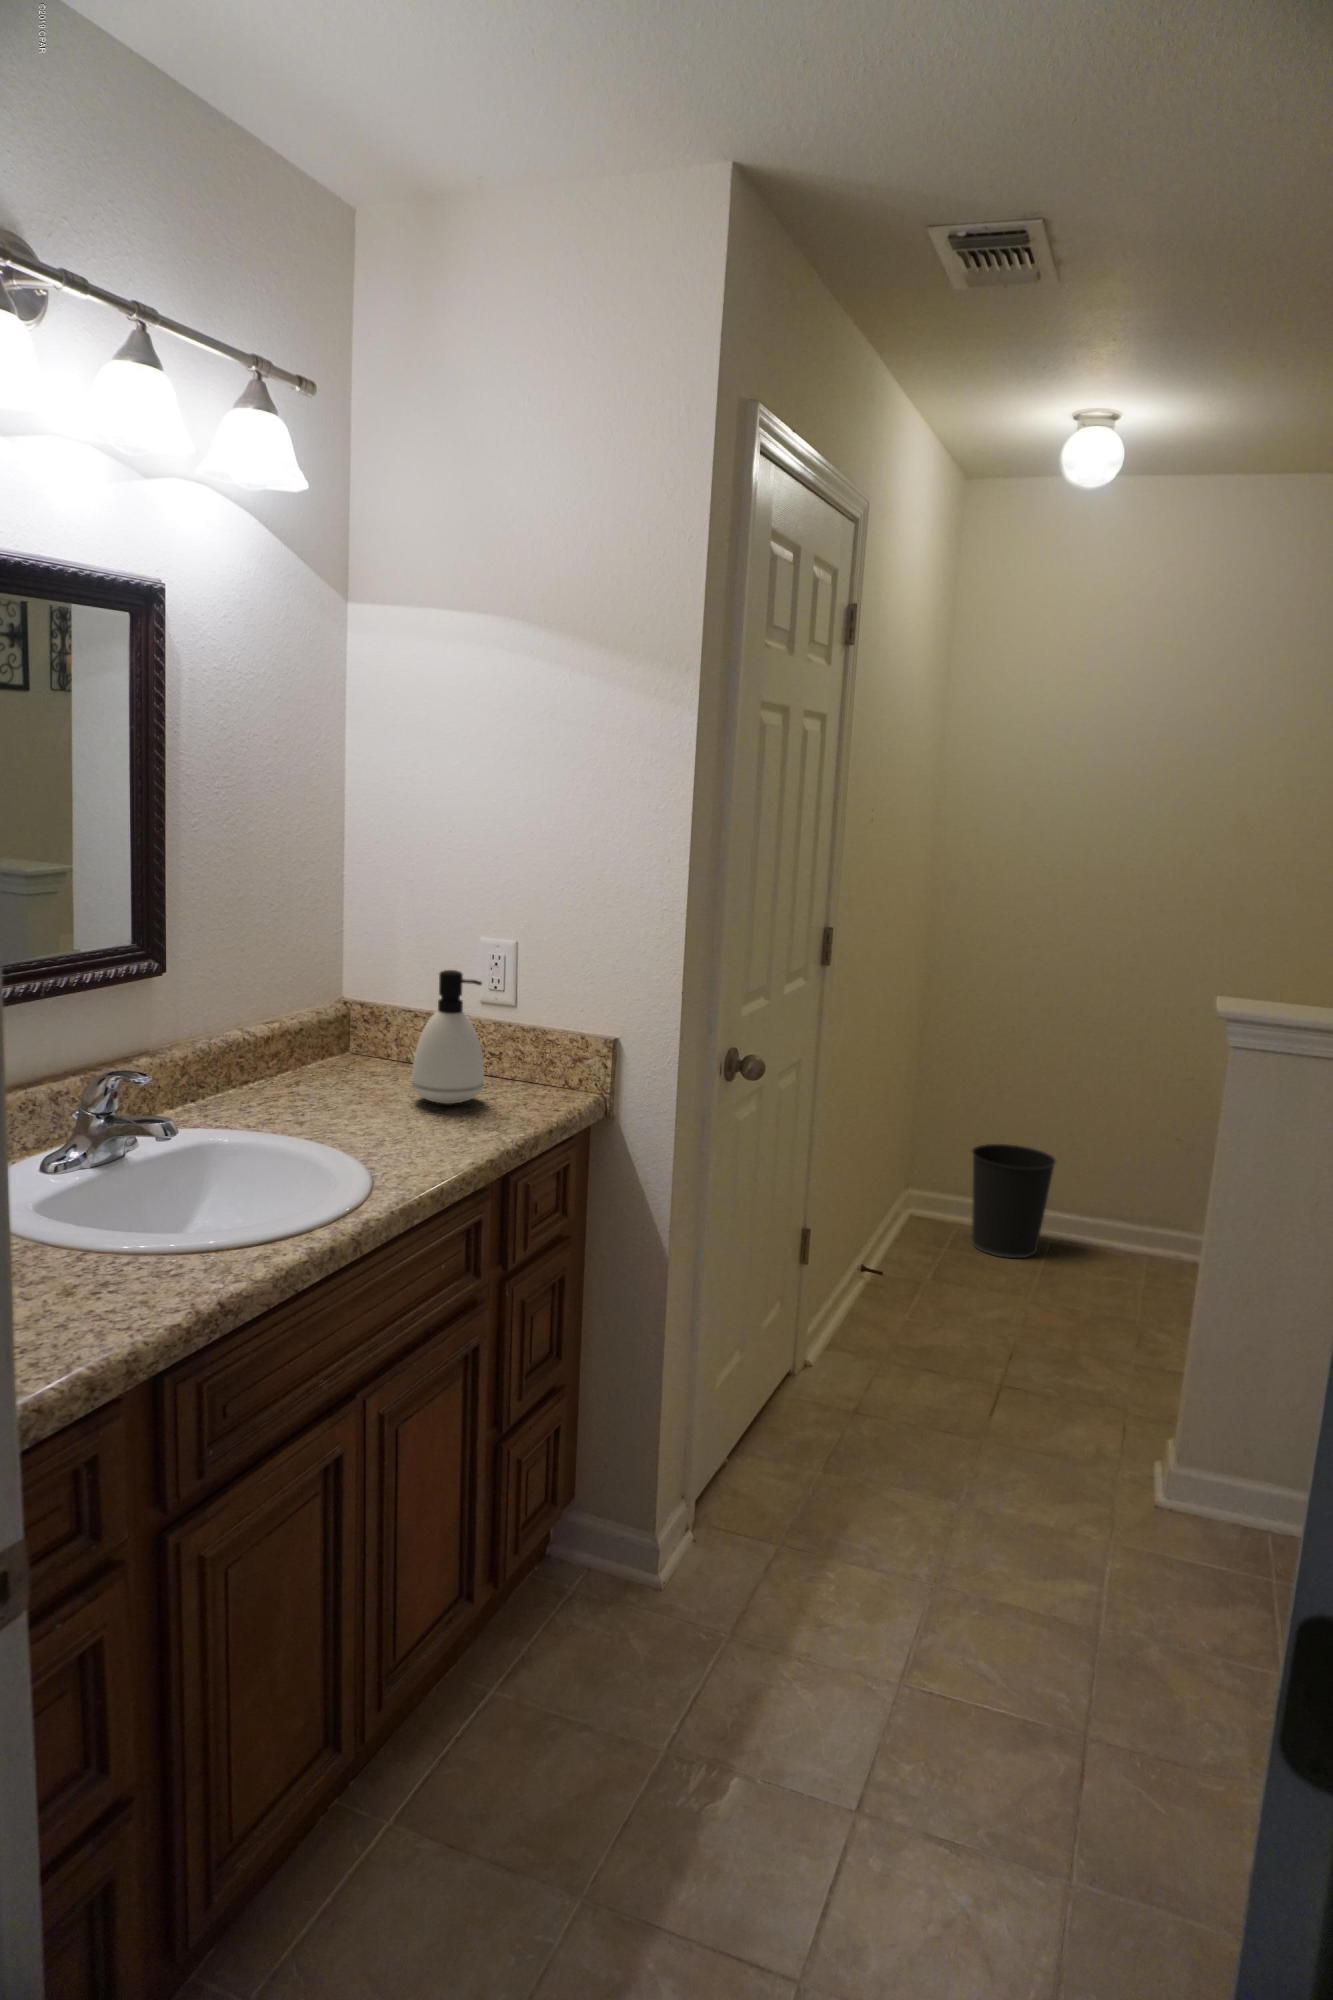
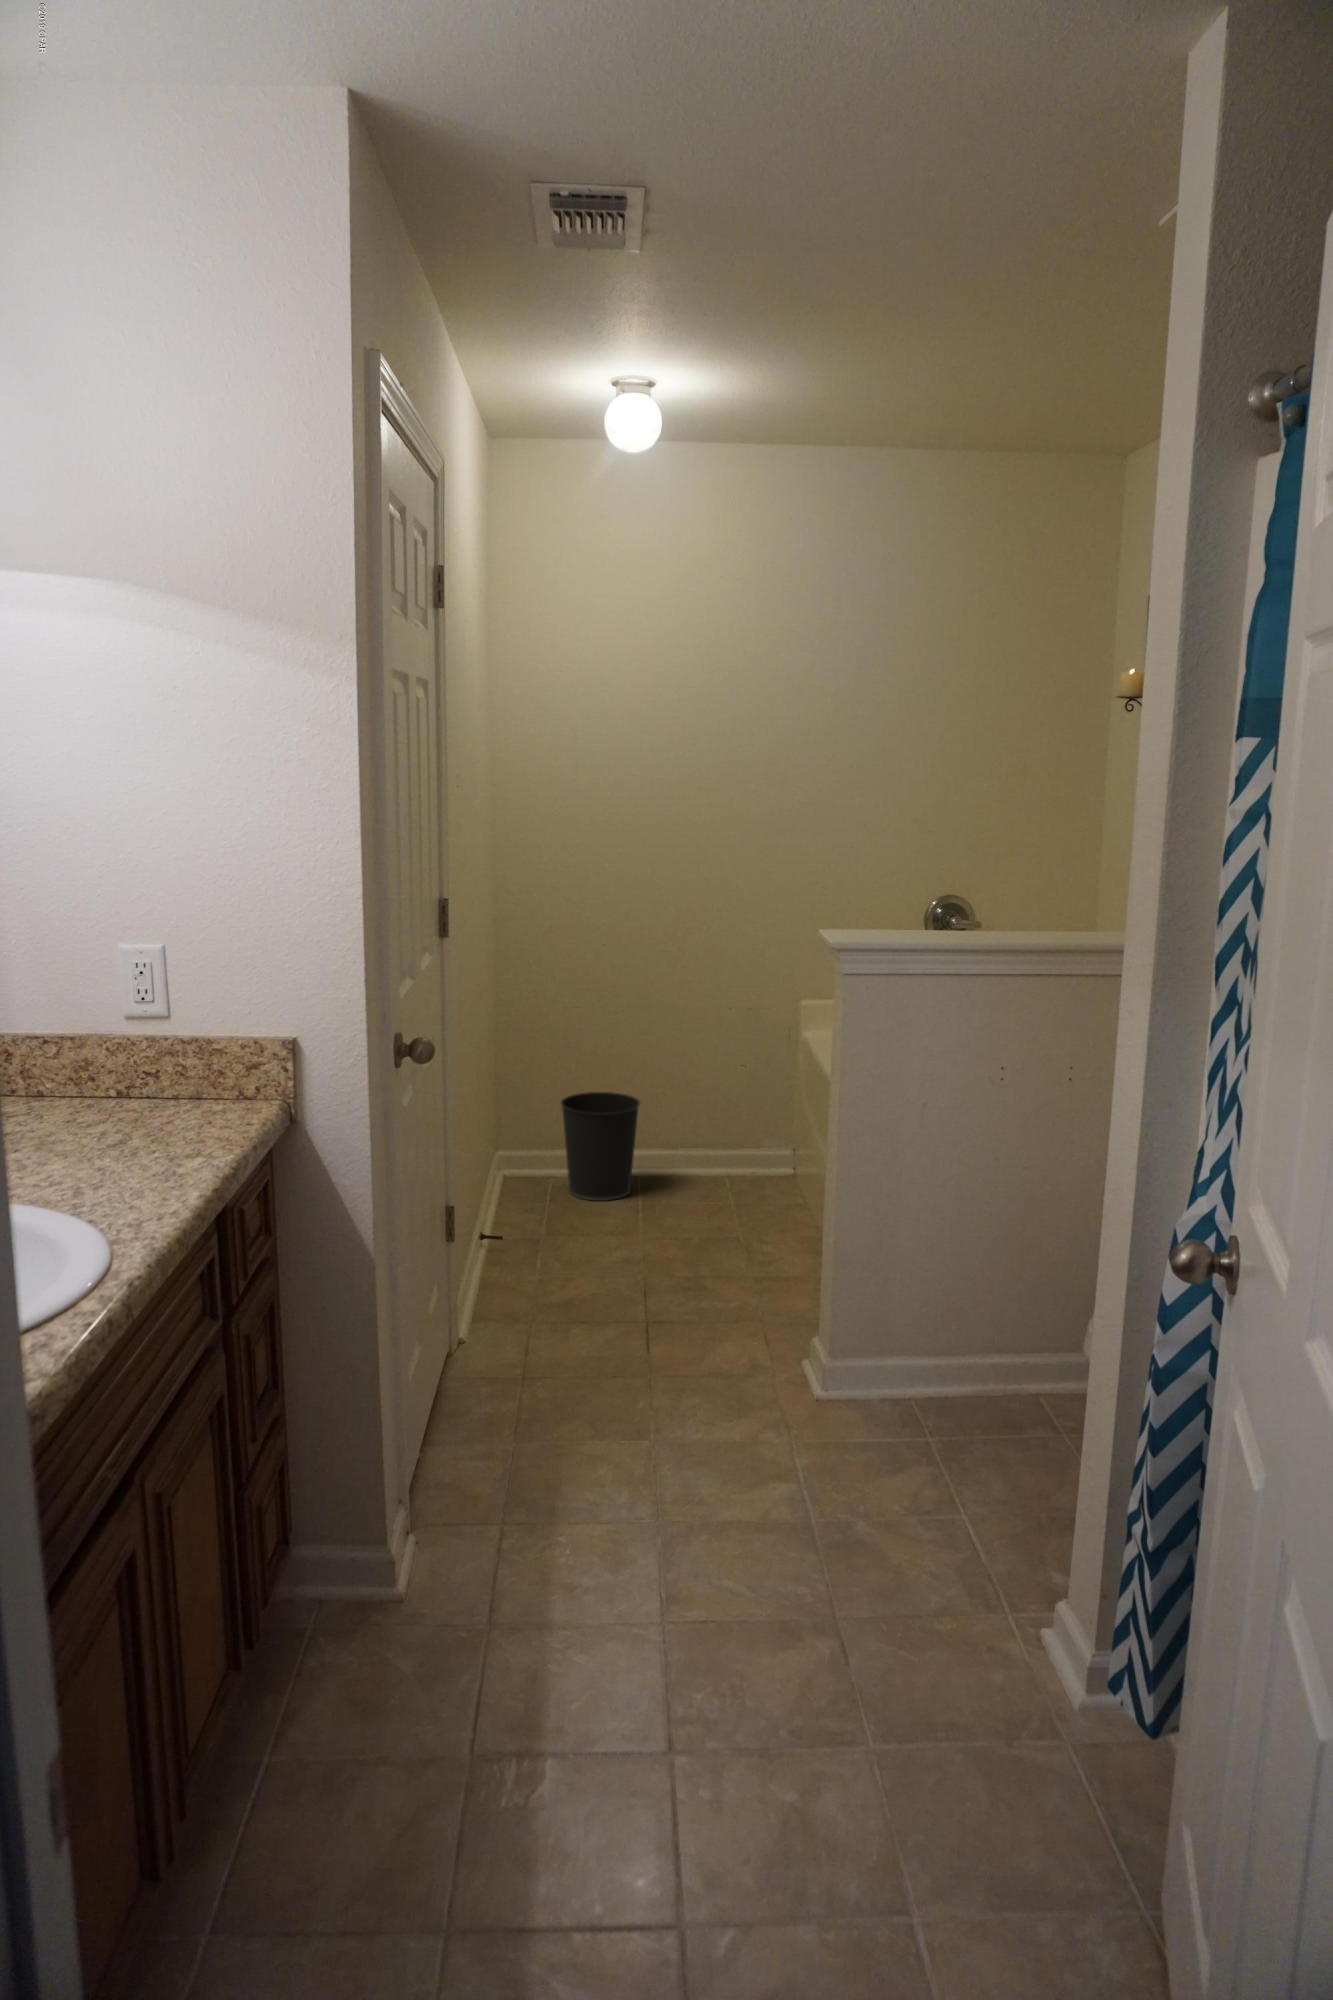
soap dispenser: present [412,970,484,1104] -> none [75,985,162,1136]

